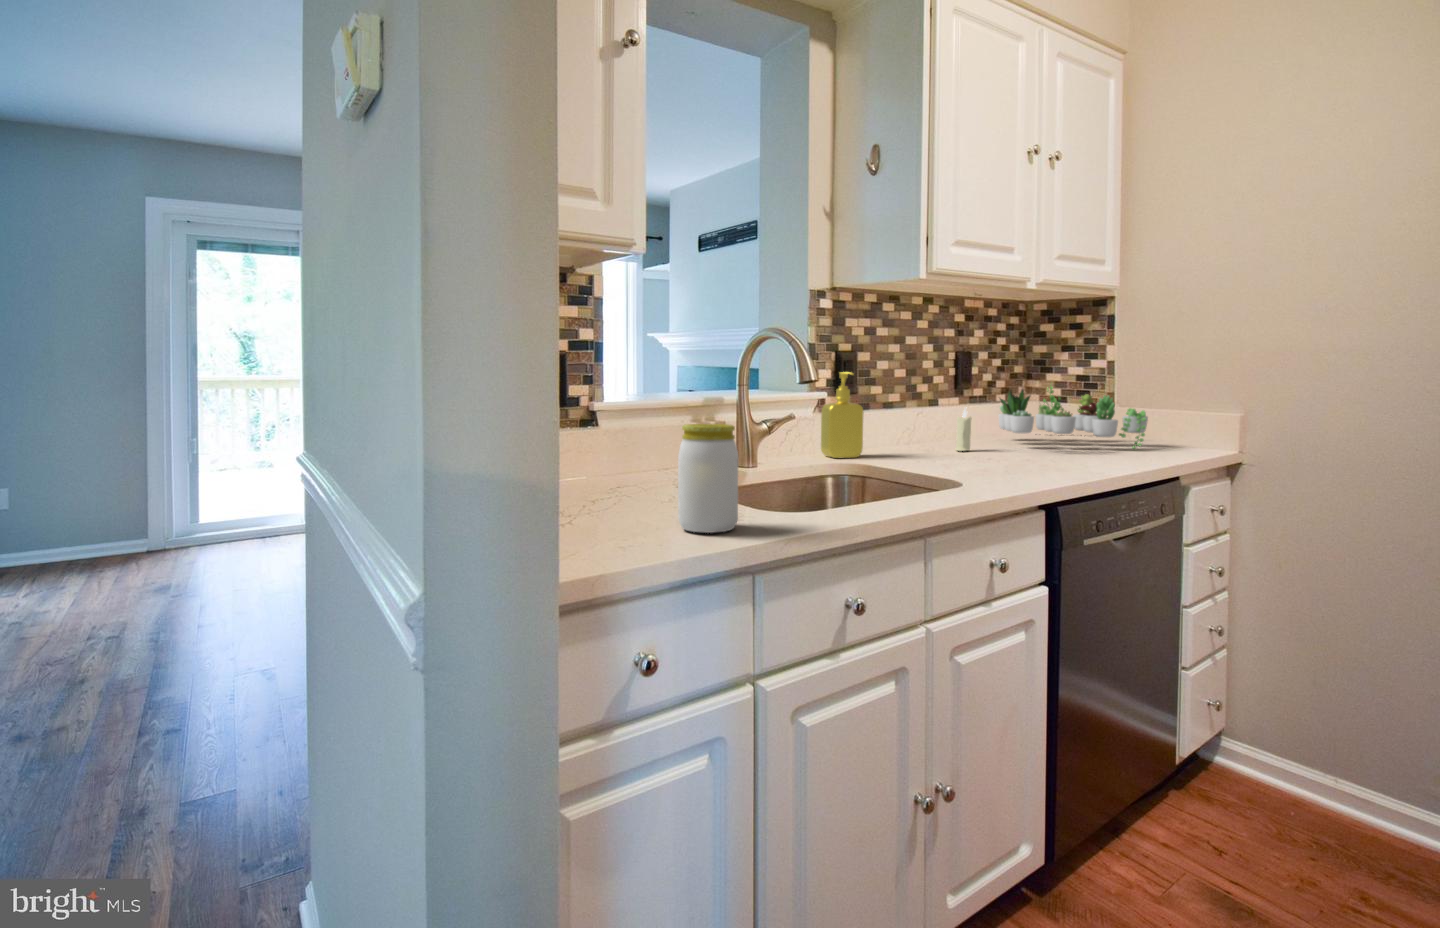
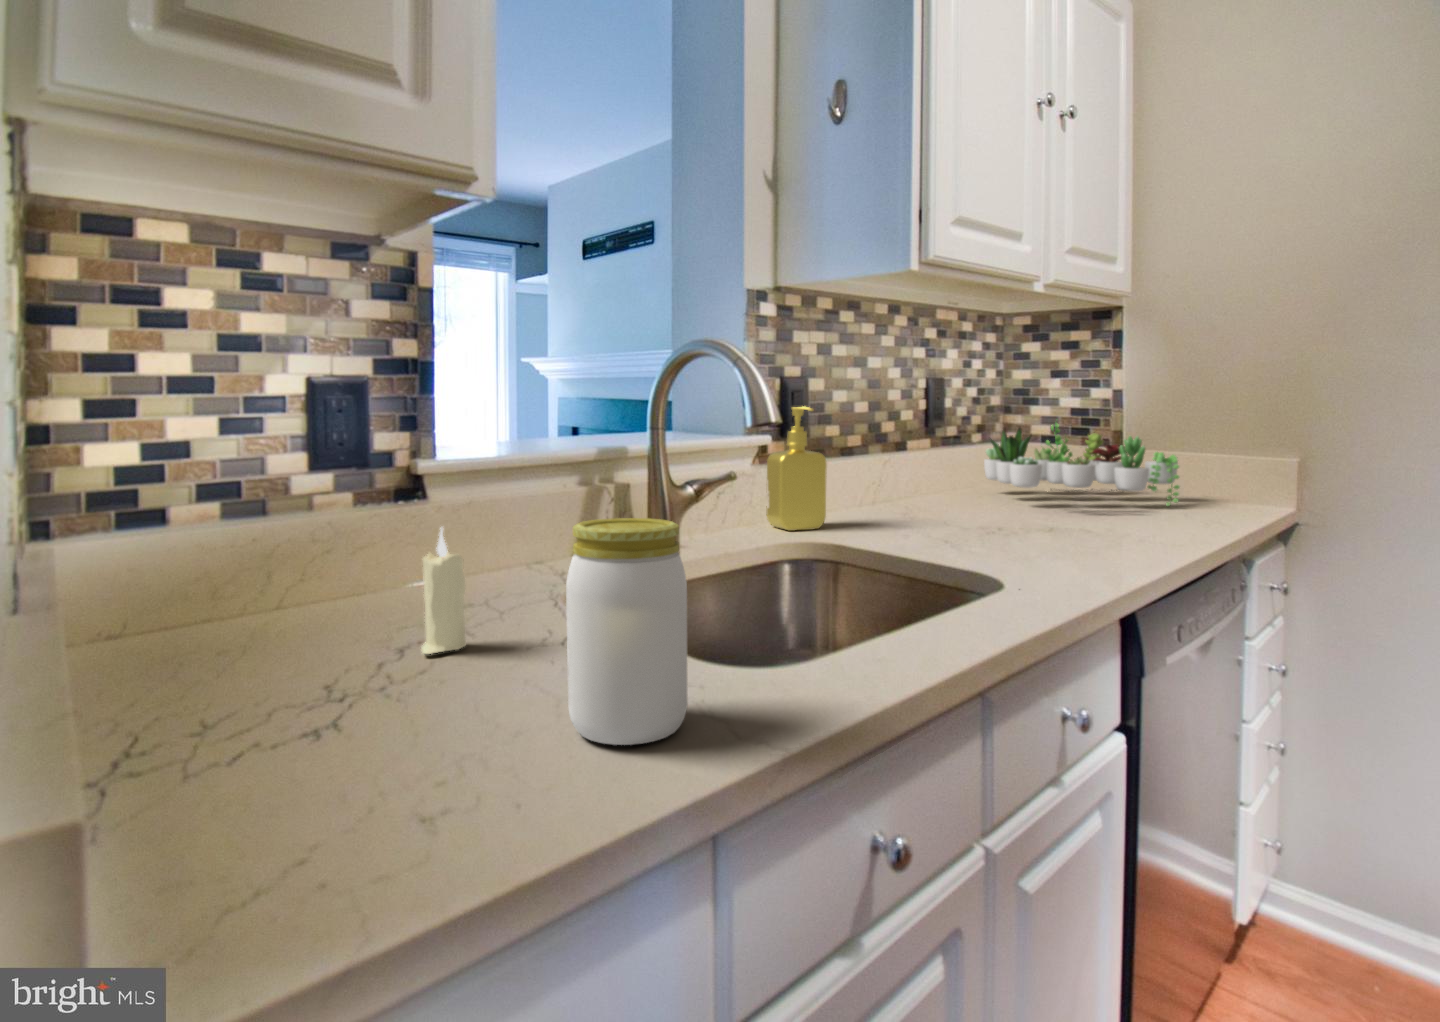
candle: present [956,409,972,451] -> present [422,528,466,654]

